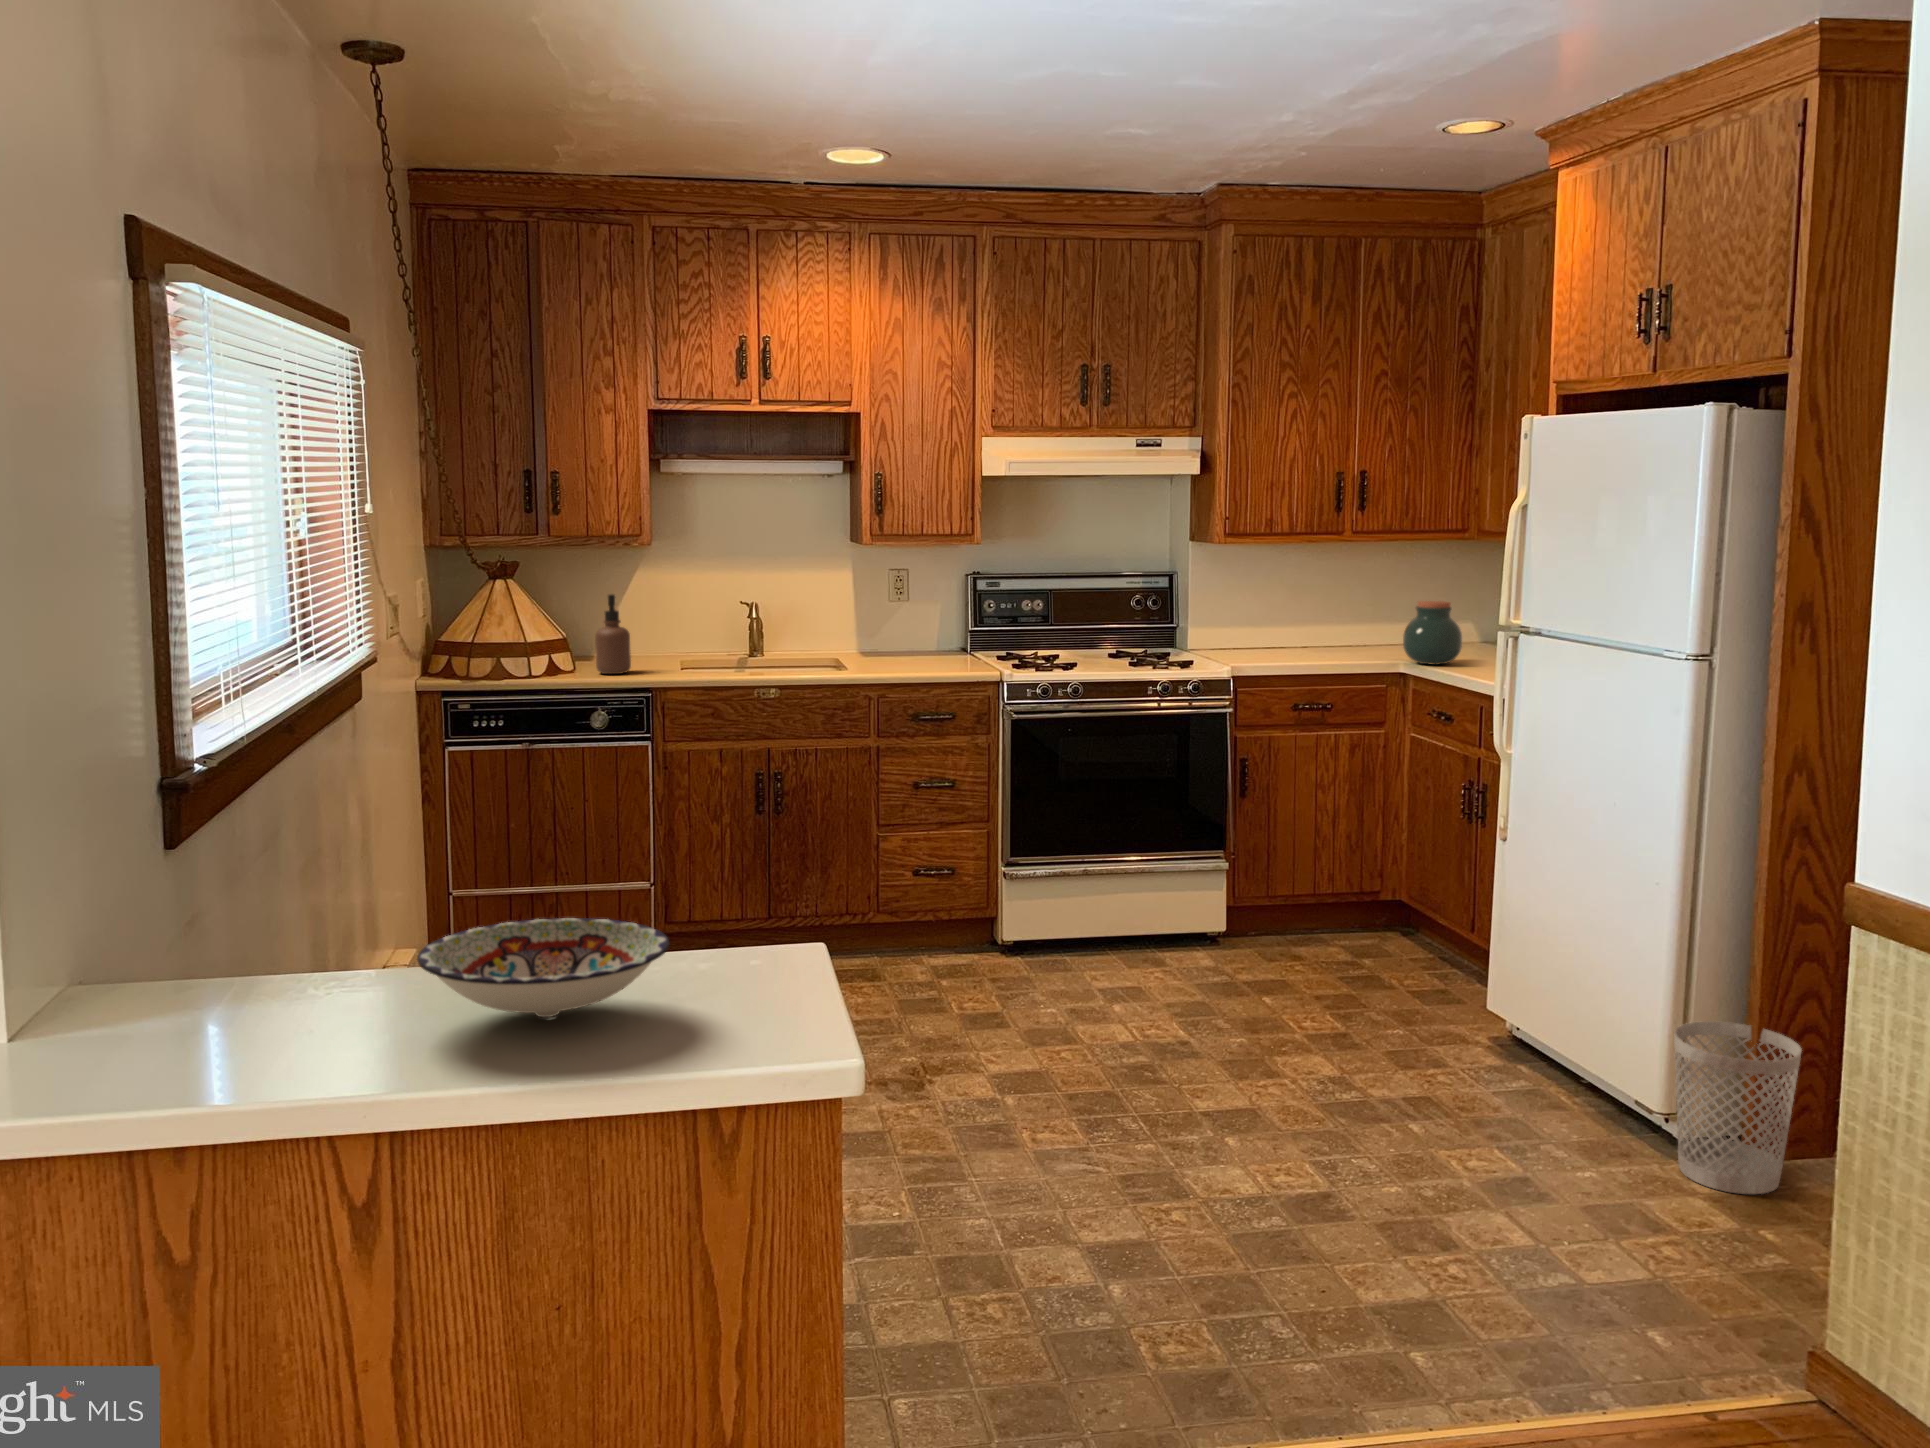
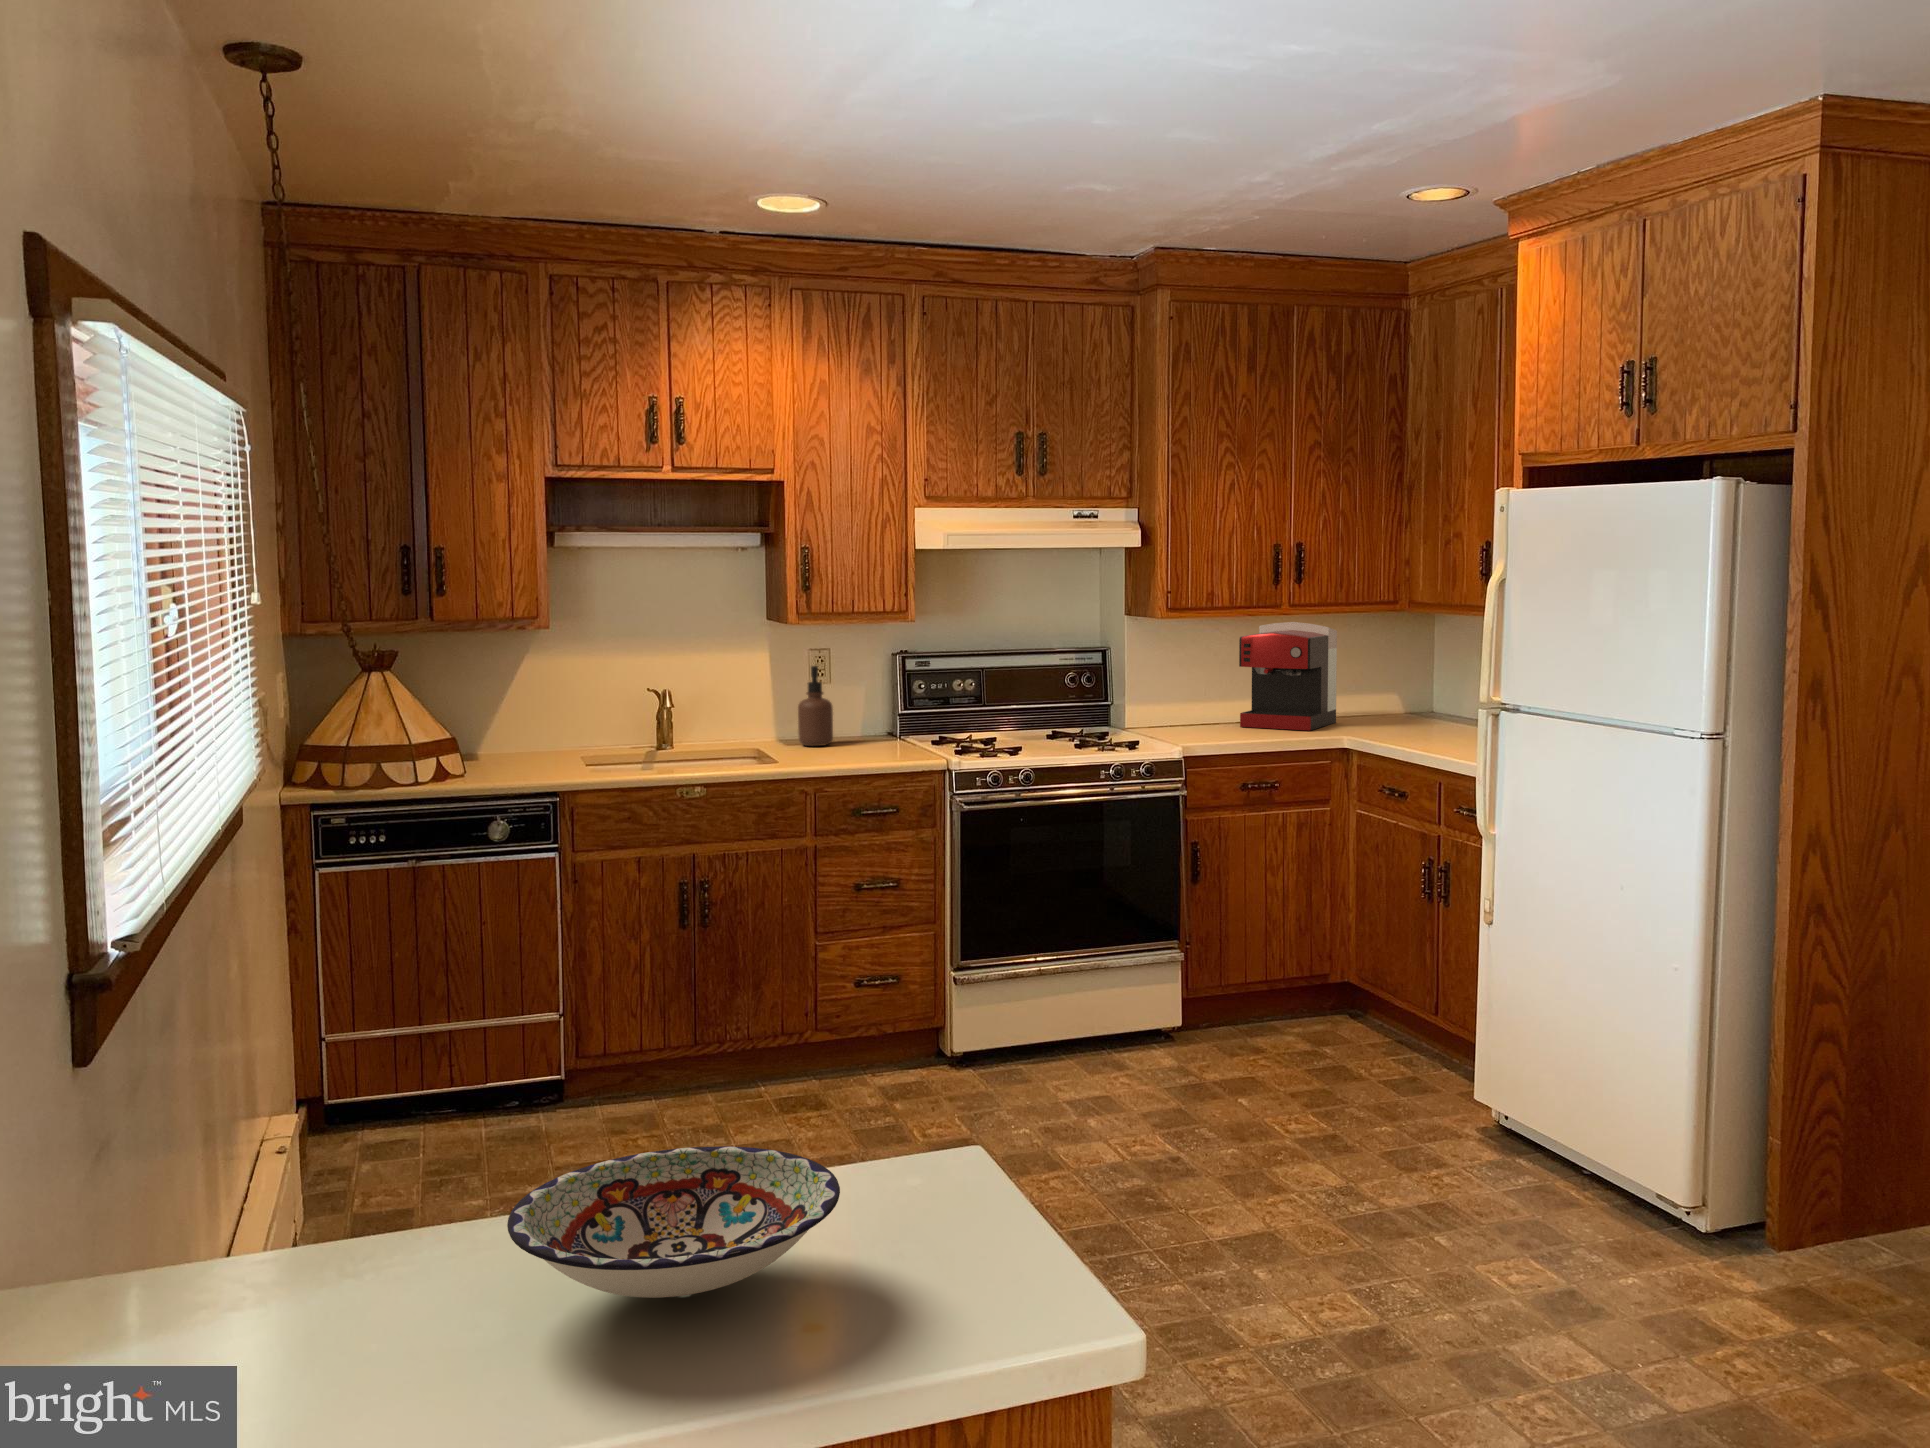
coffee maker: none [1304,550,1406,656] -> present [1239,622,1337,731]
soap dispenser: present [595,595,631,674] -> present [798,666,833,746]
jar: present [1403,601,1462,665] -> none [1347,674,1406,739]
wastebasket: present [1674,1021,1802,1194] -> none [1707,1109,1837,1291]

